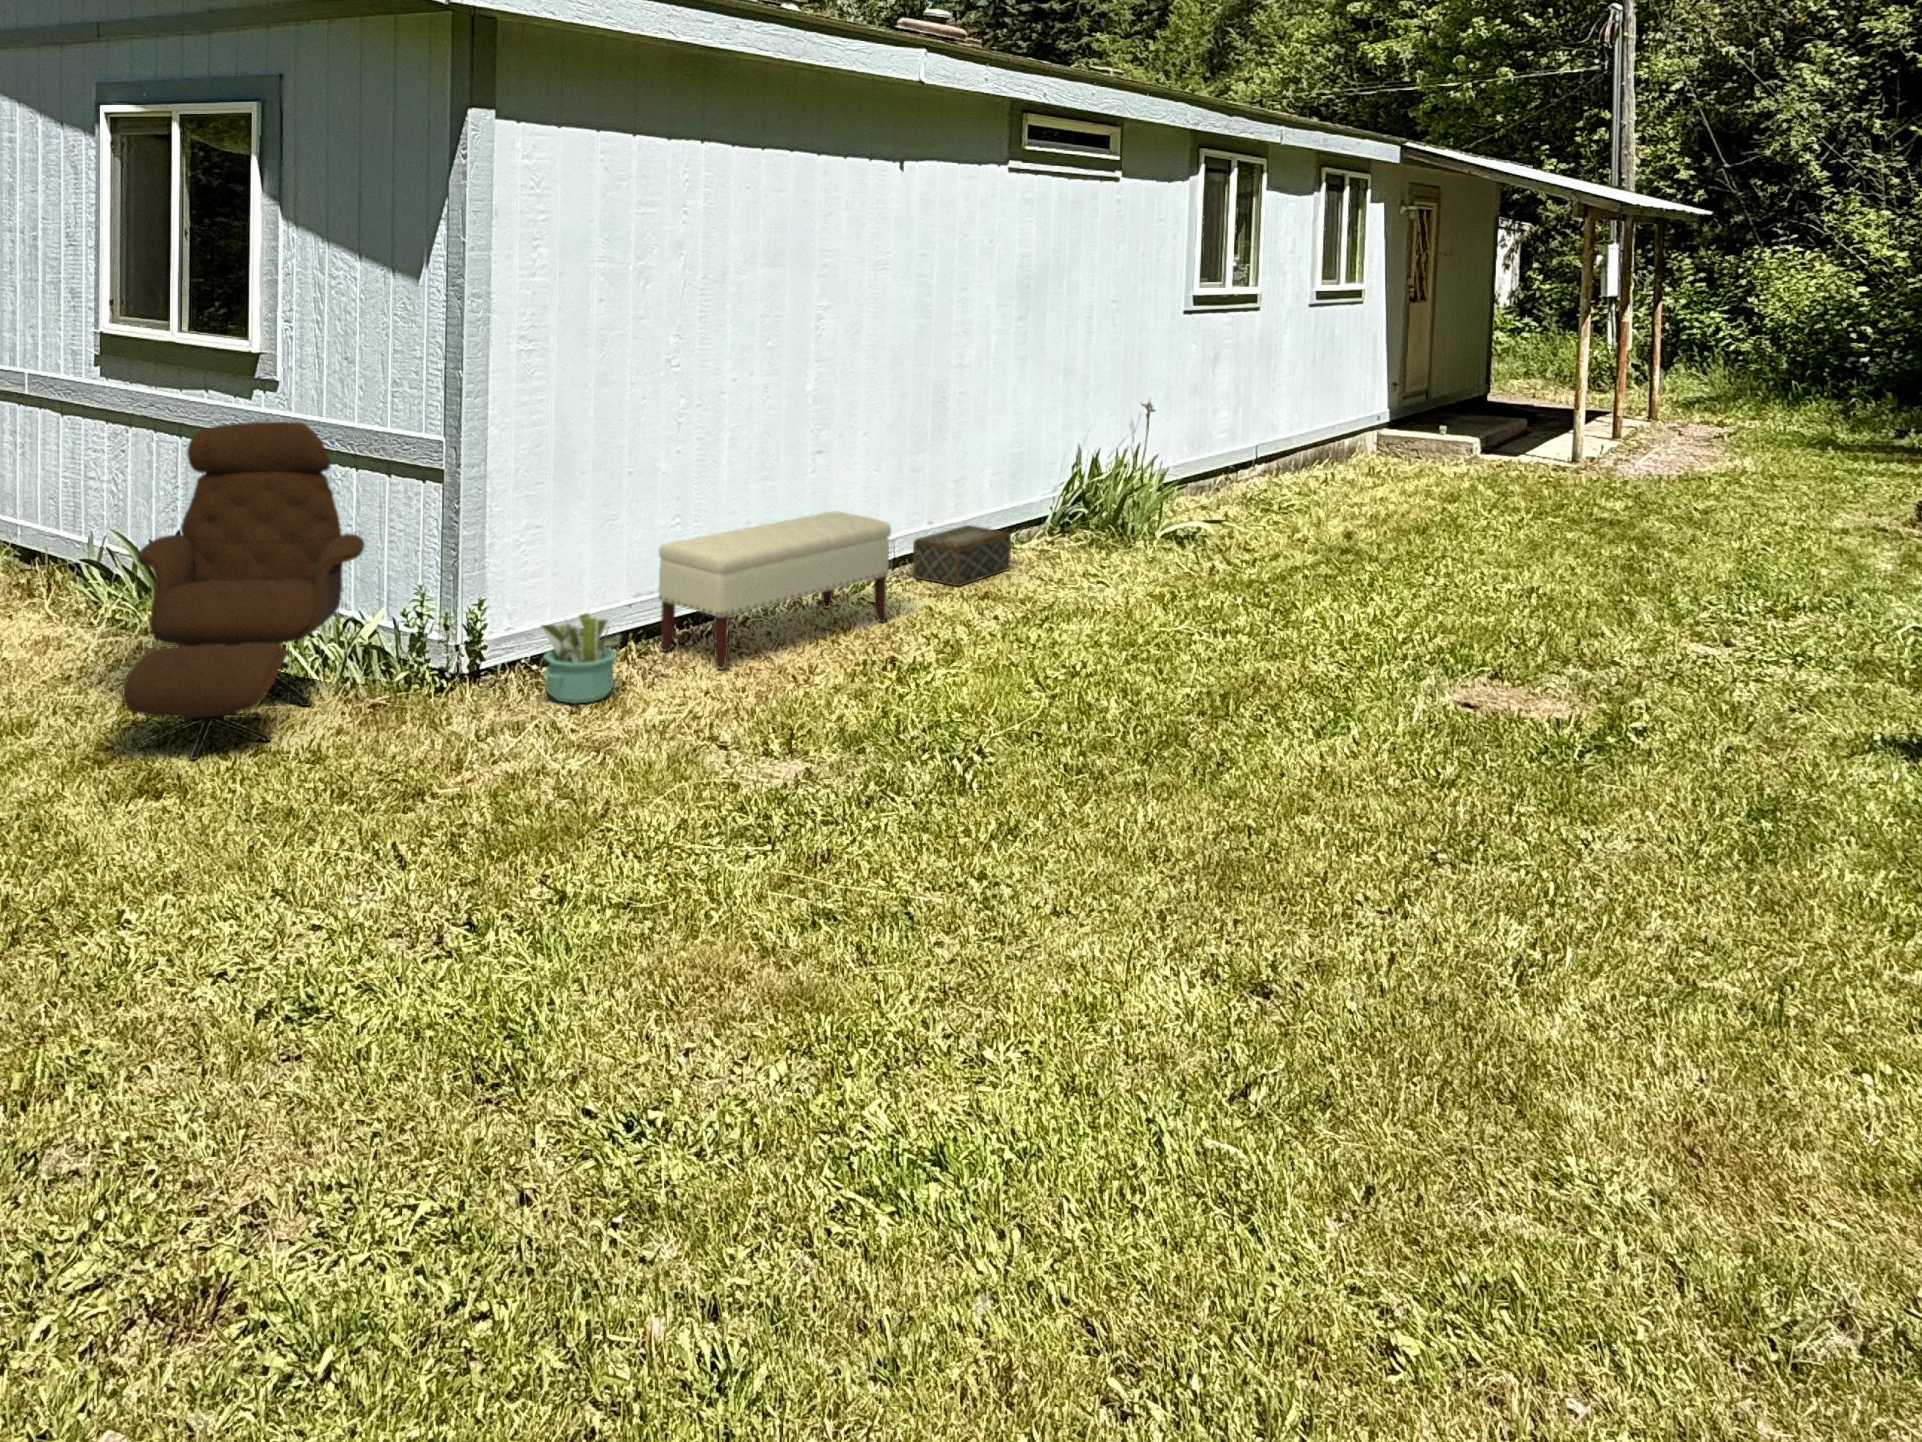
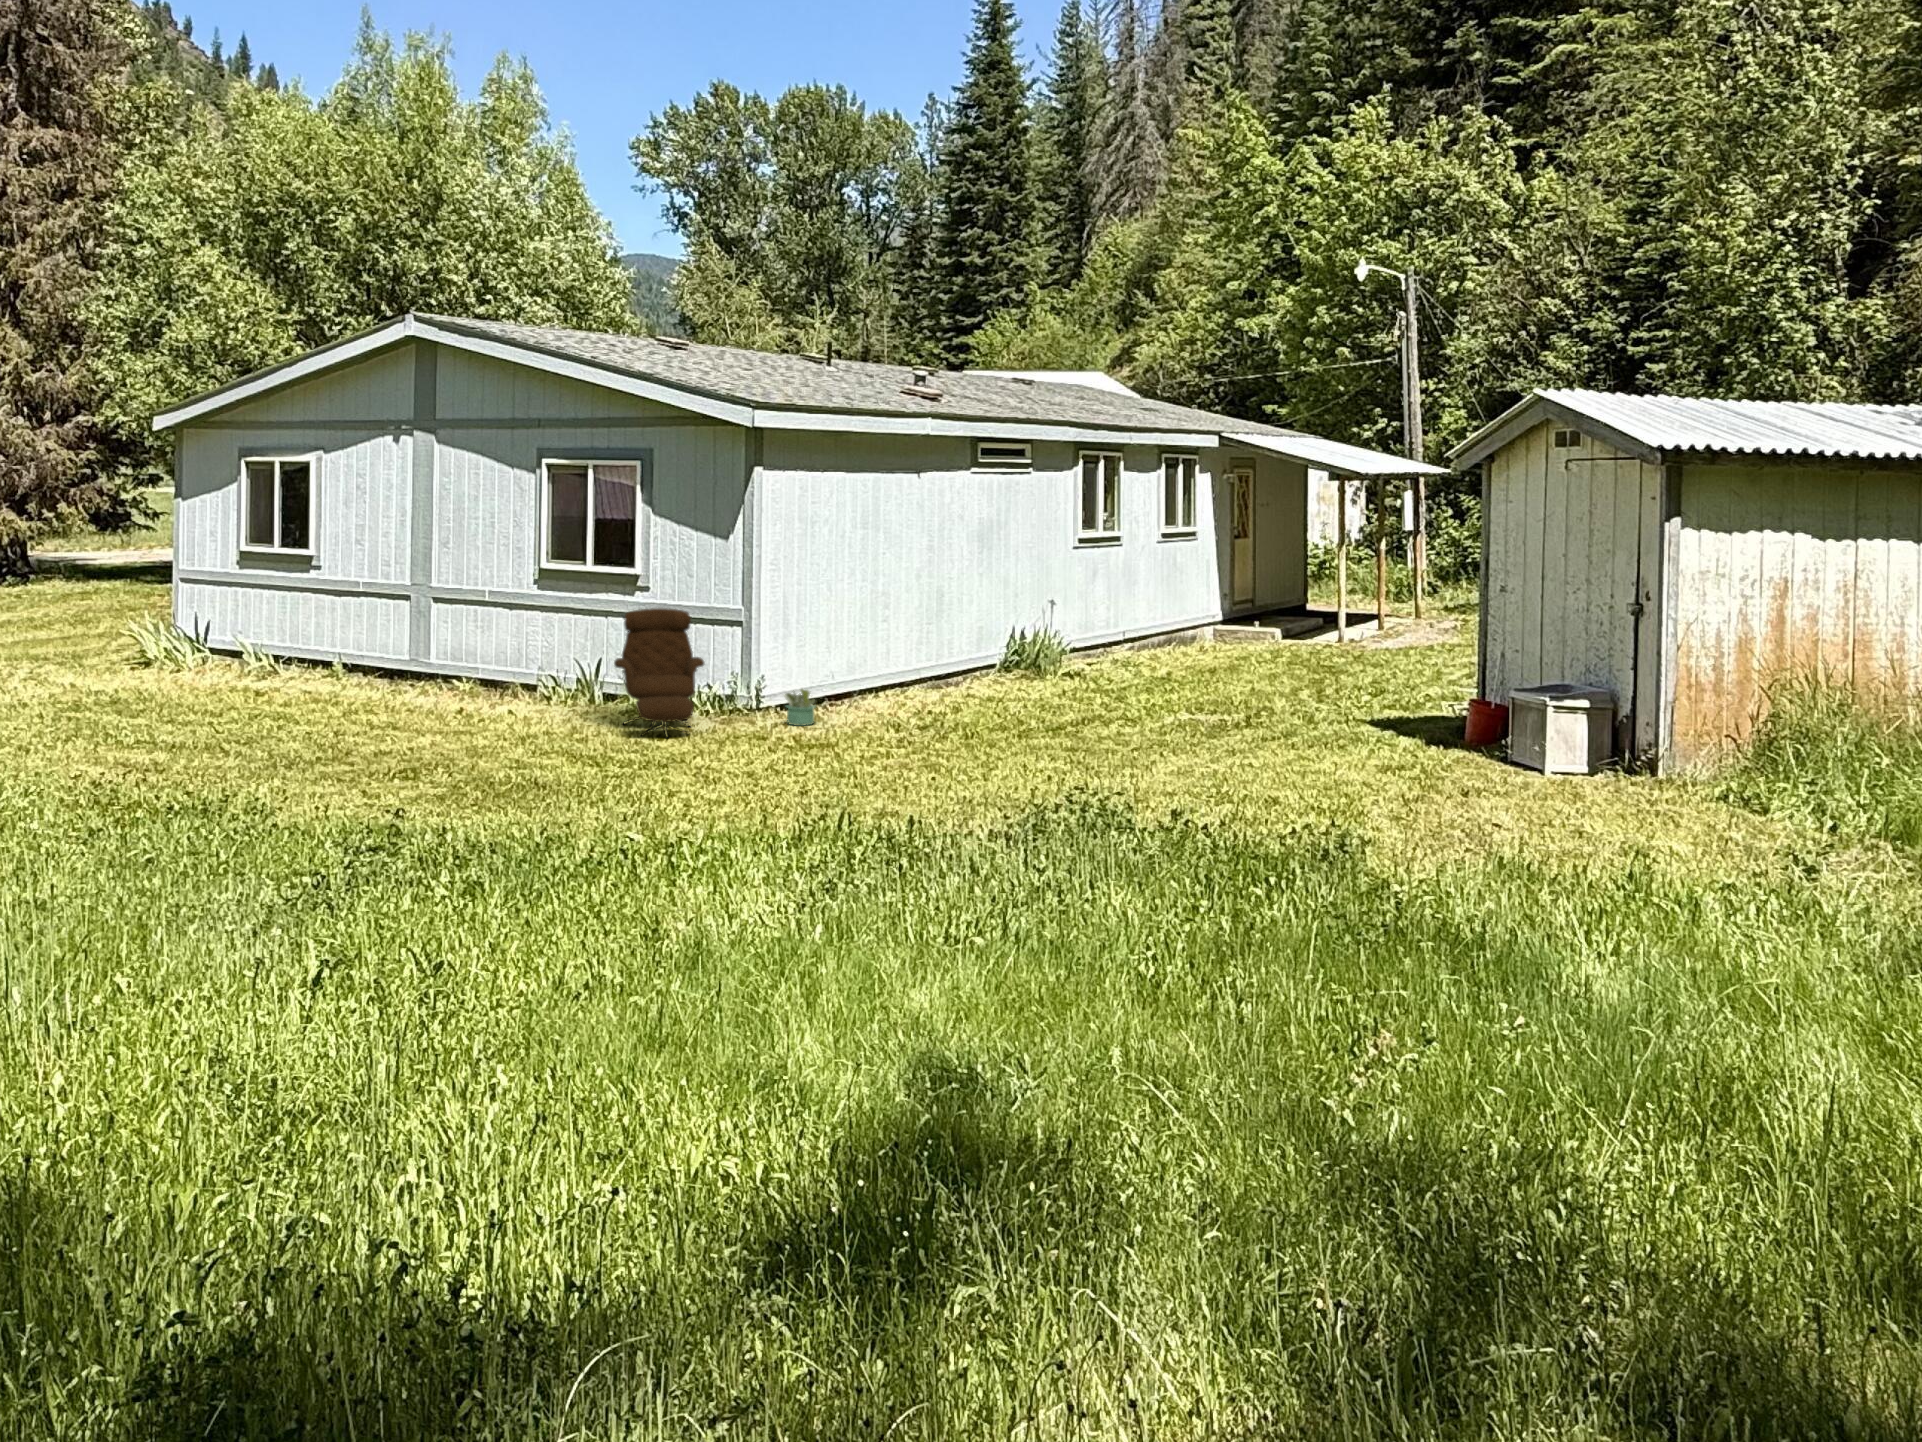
bench: present [659,512,891,669] -> none [823,652,924,717]
woven basket: present [913,525,1011,586] -> none [929,665,979,693]

